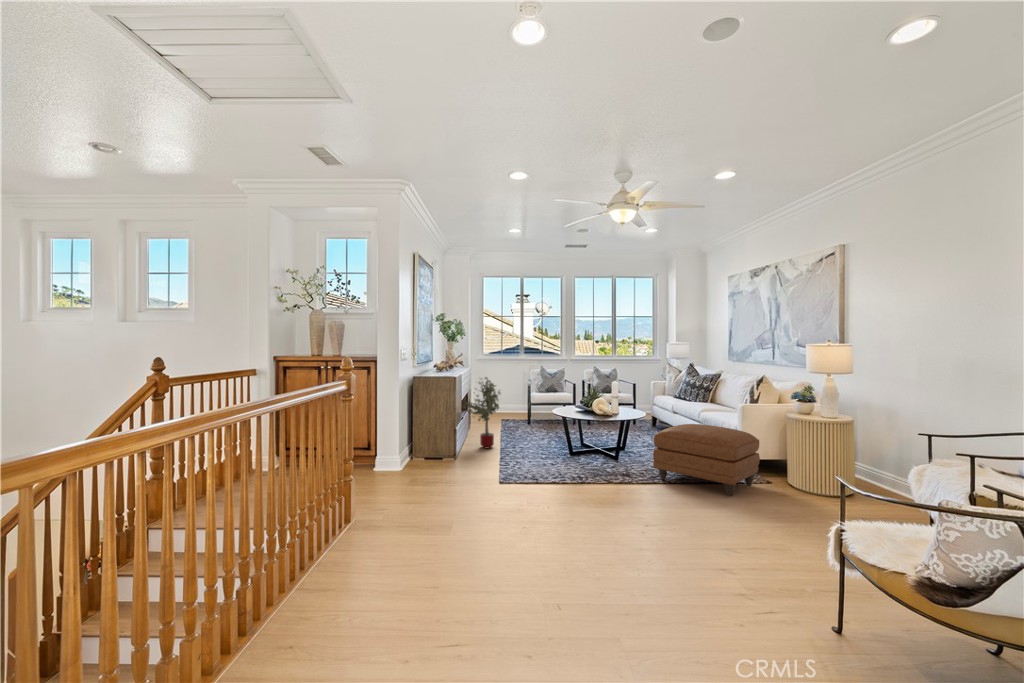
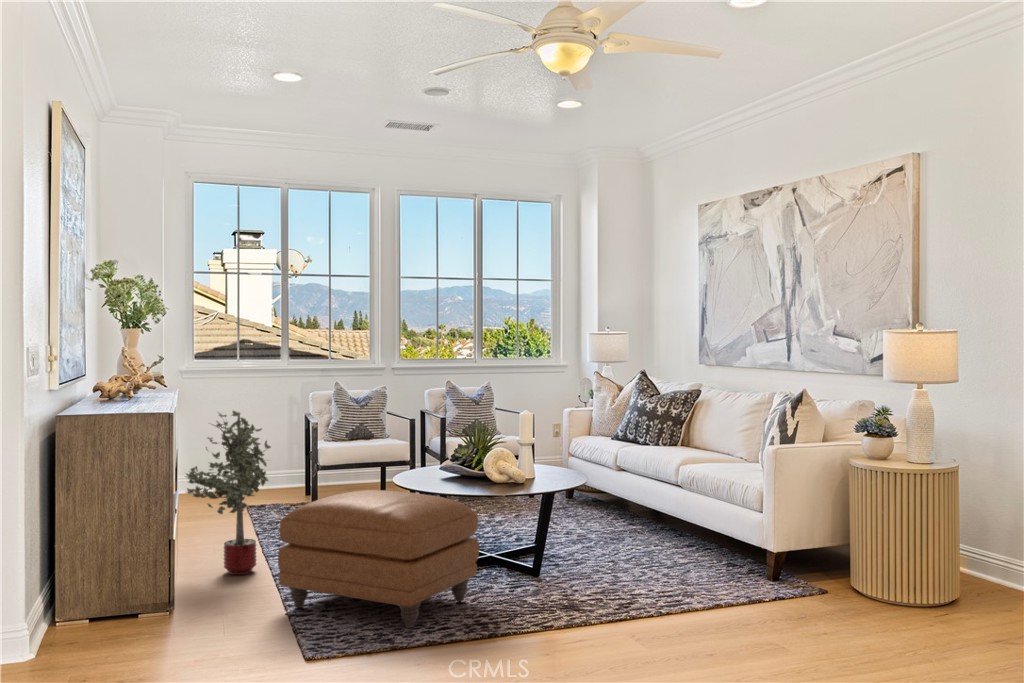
ottoman: present [653,424,760,496] -> present [278,490,479,628]

